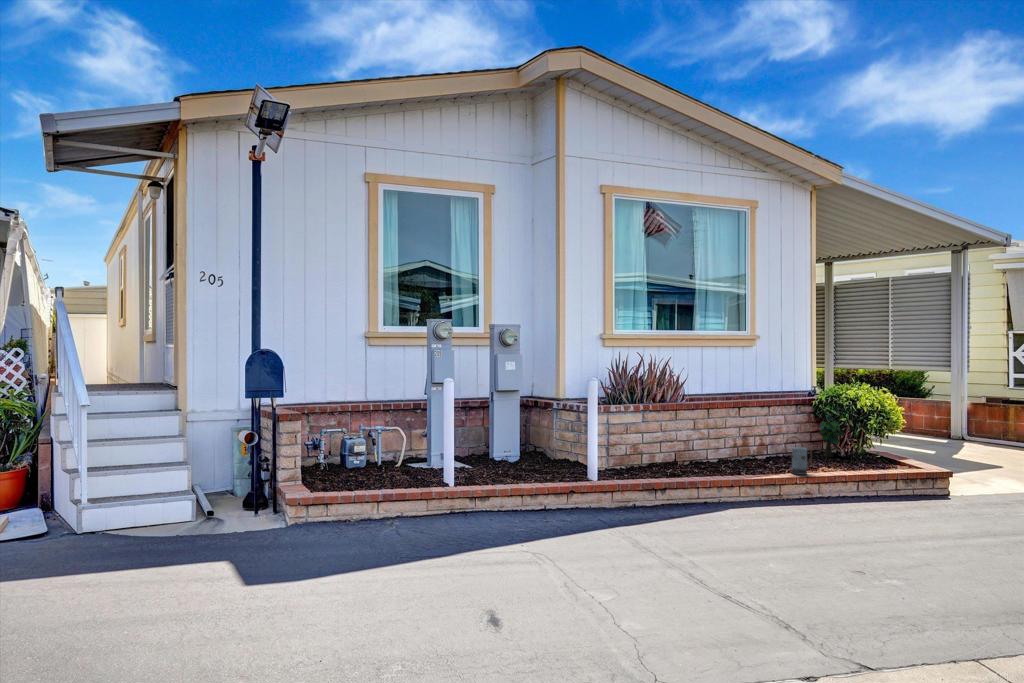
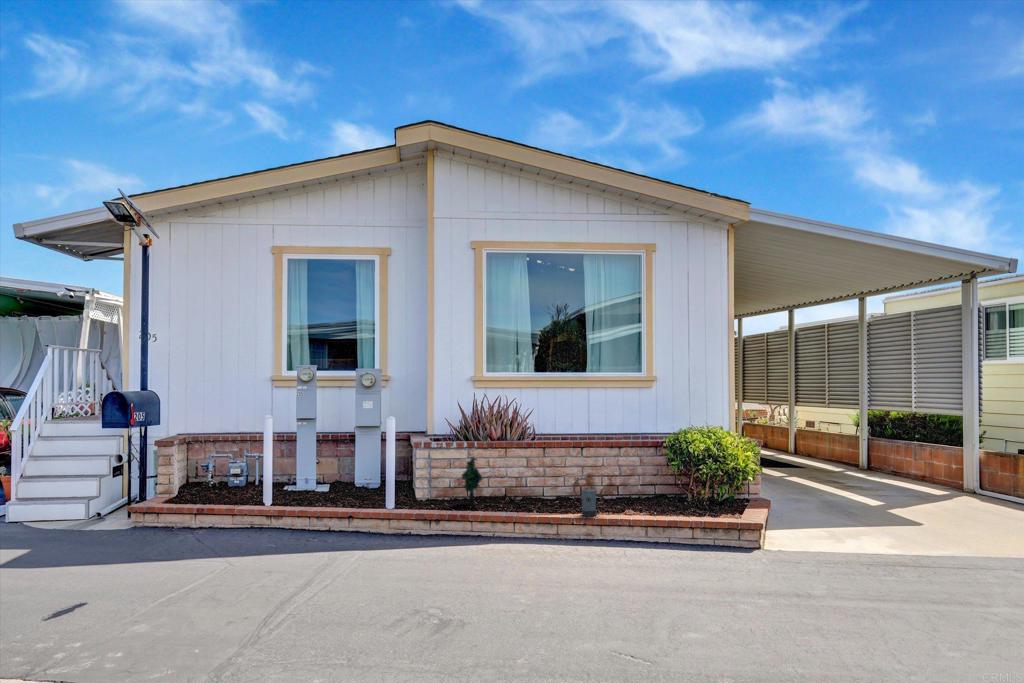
decorative plant: present [818,415,845,457] -> present [462,458,482,505]

